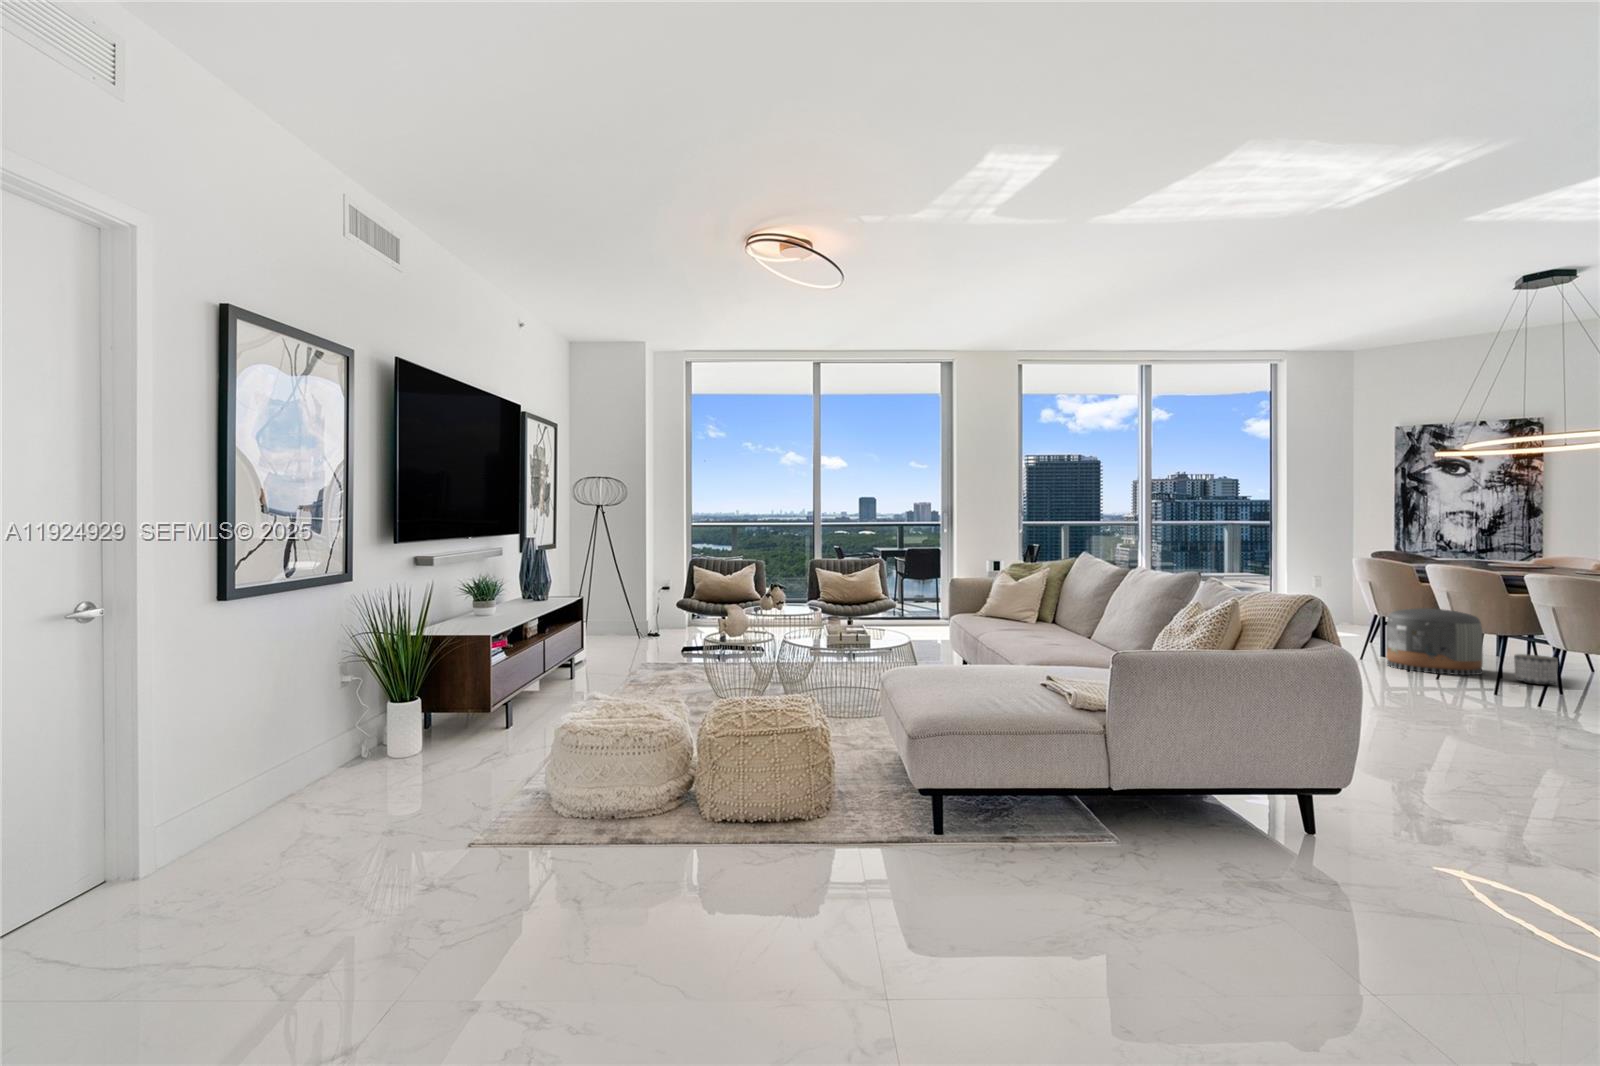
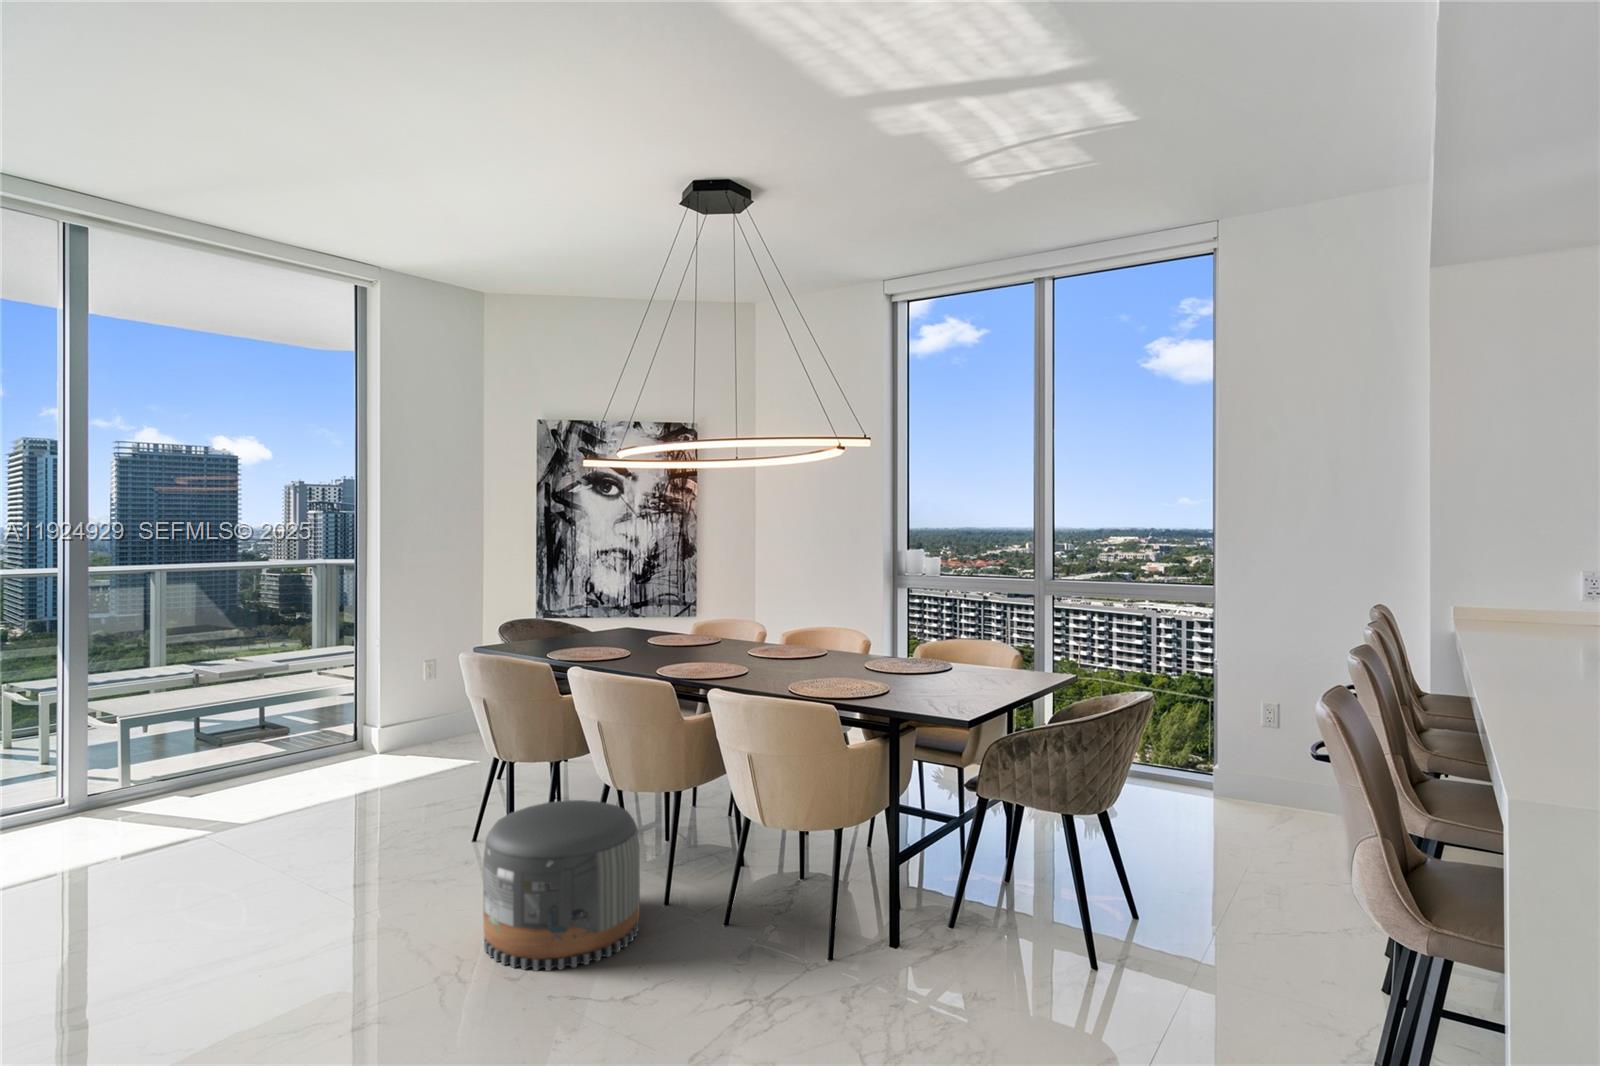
planter: present [1514,654,1558,685] -> none [687,891,748,964]

